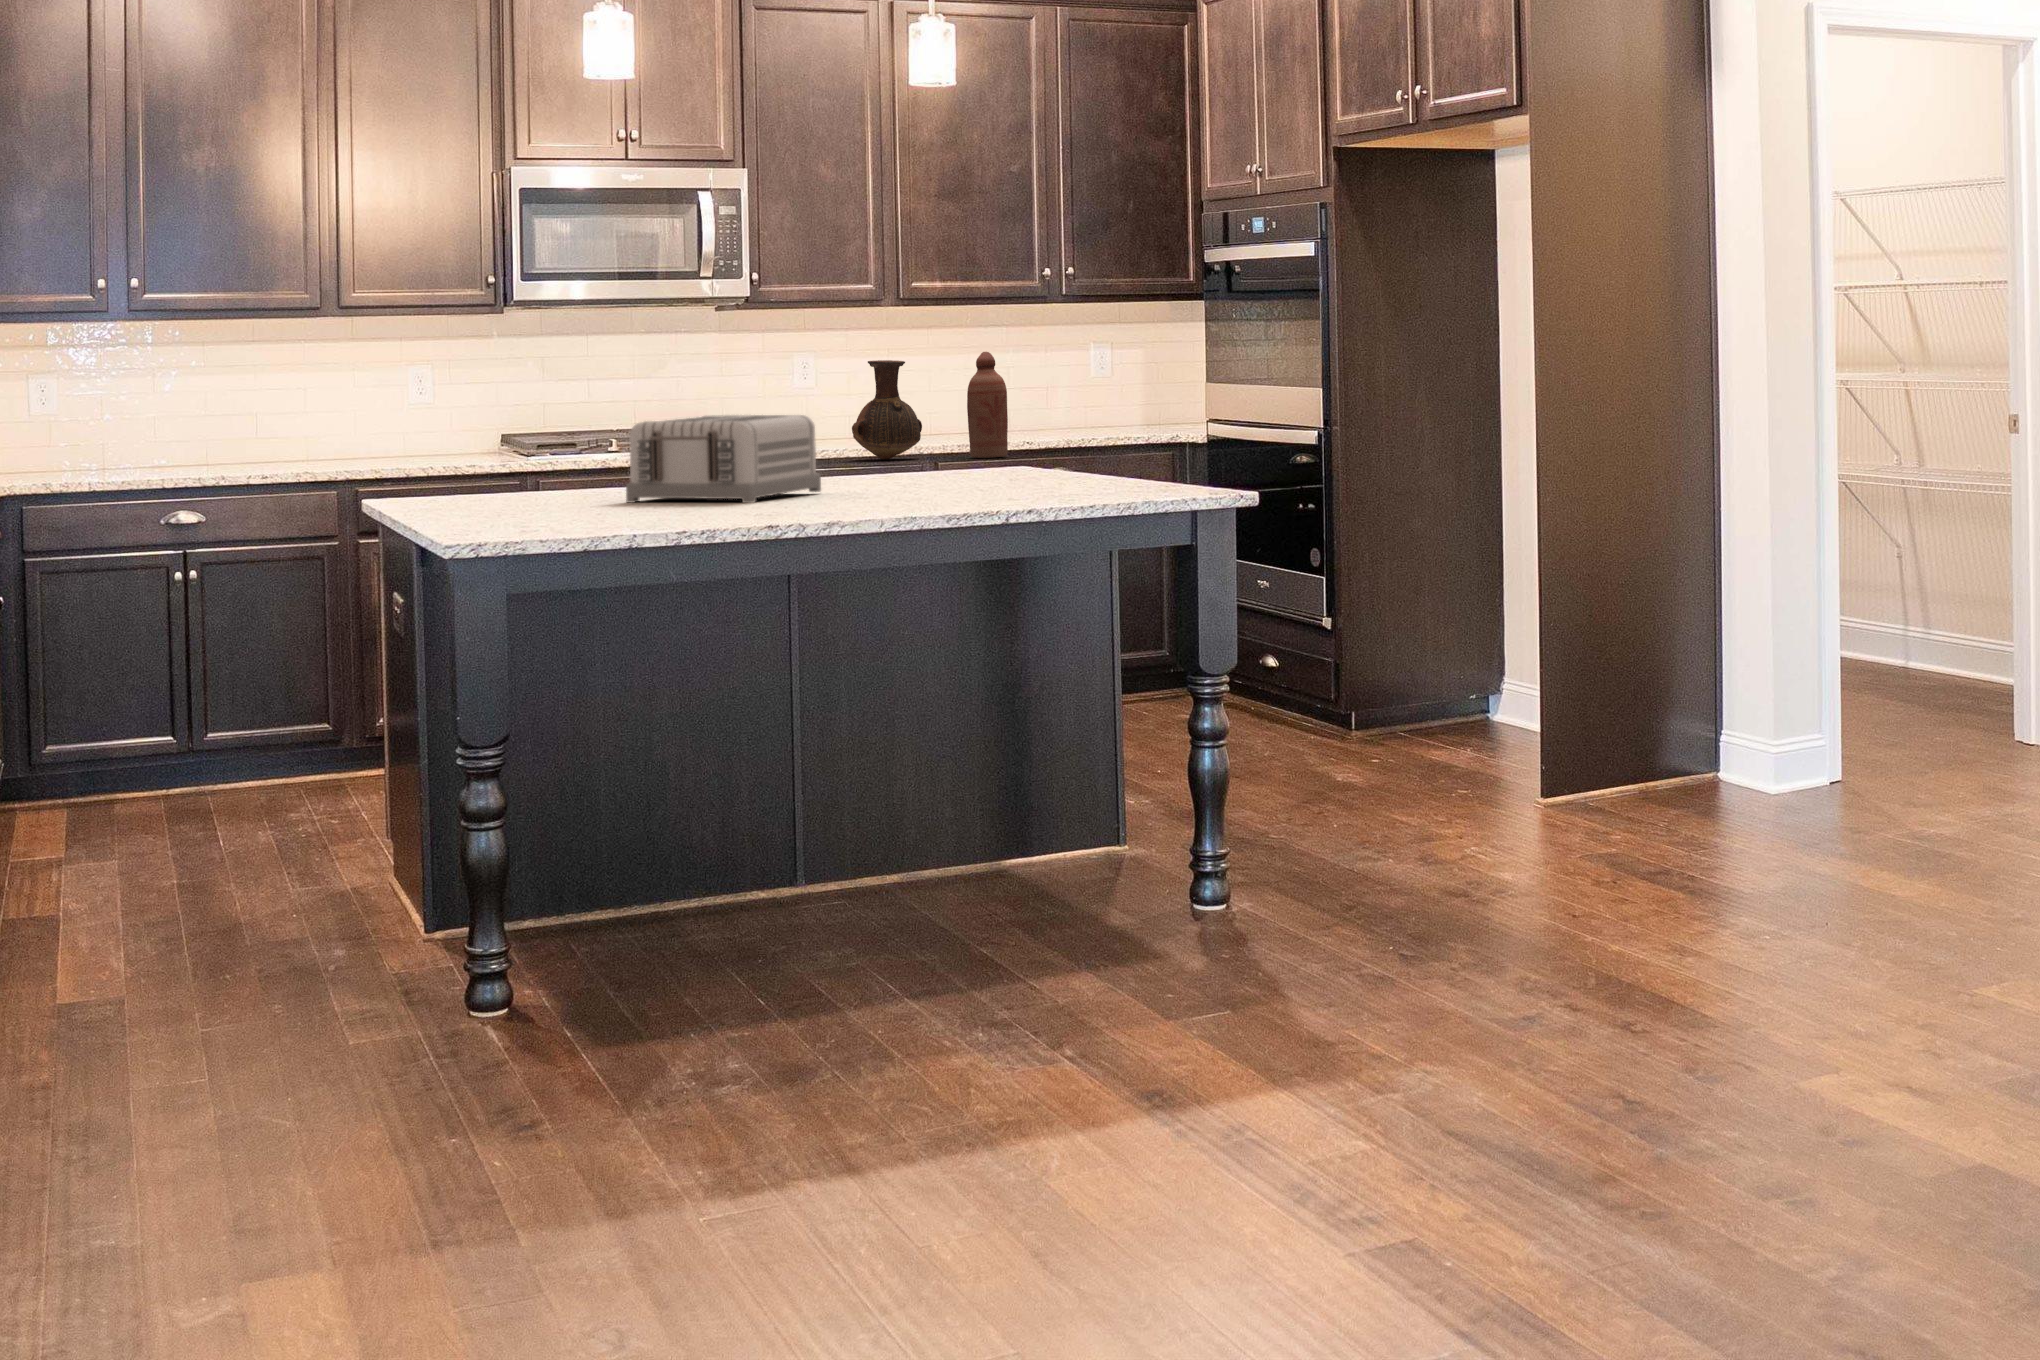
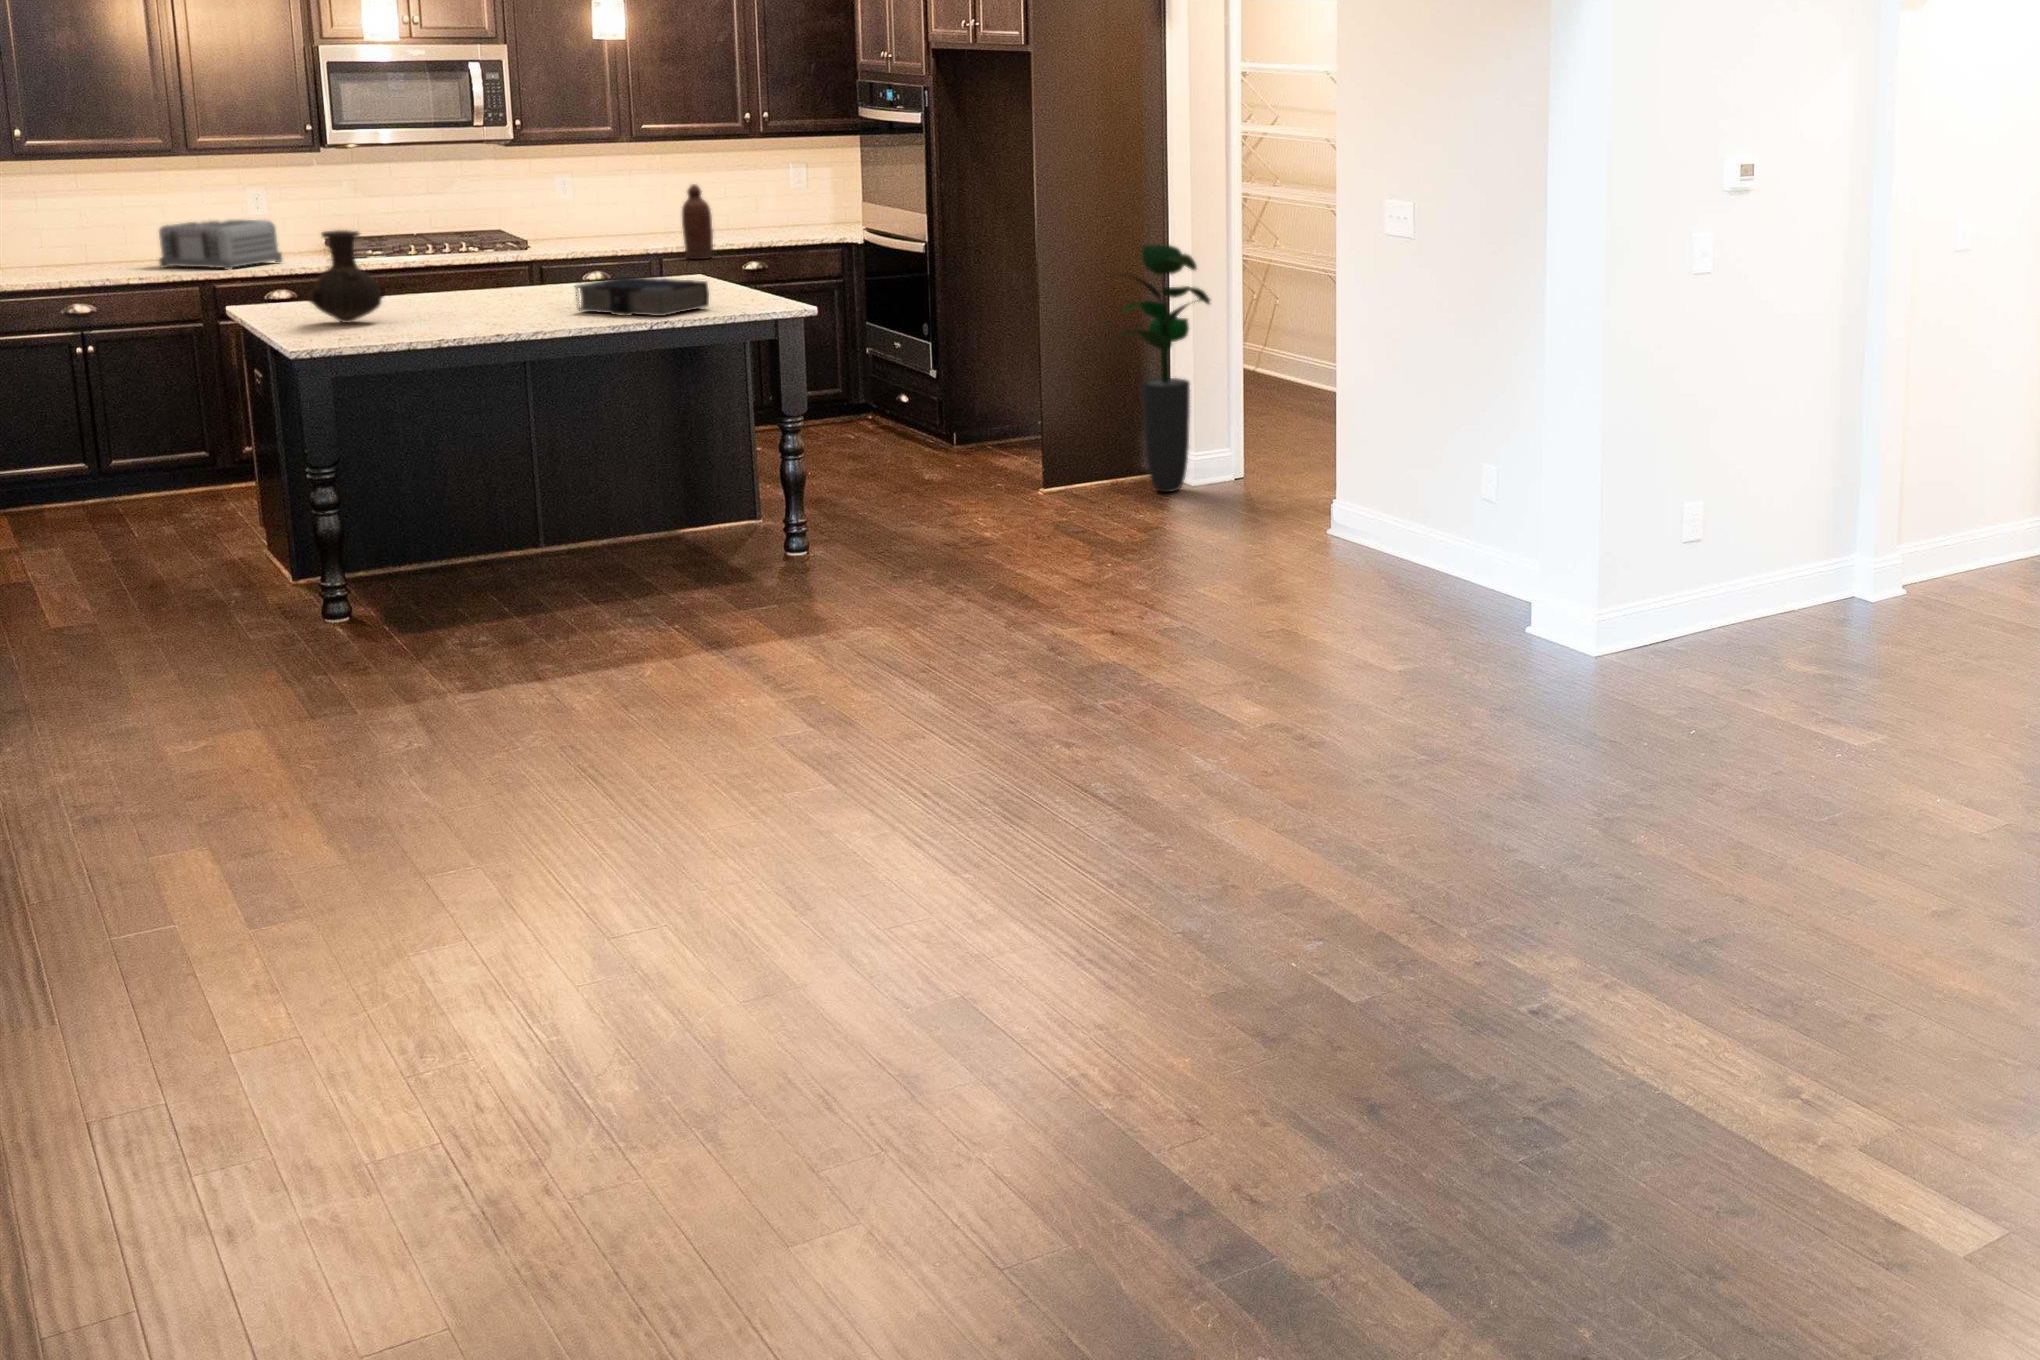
vase: present [852,360,922,459] -> present [307,230,385,323]
potted plant: none [1641,404,1824,807] -> present [1119,244,1210,492]
toaster: present [626,415,821,503] -> present [159,219,282,270]
book: none [871,444,1072,498] -> present [575,277,709,316]

